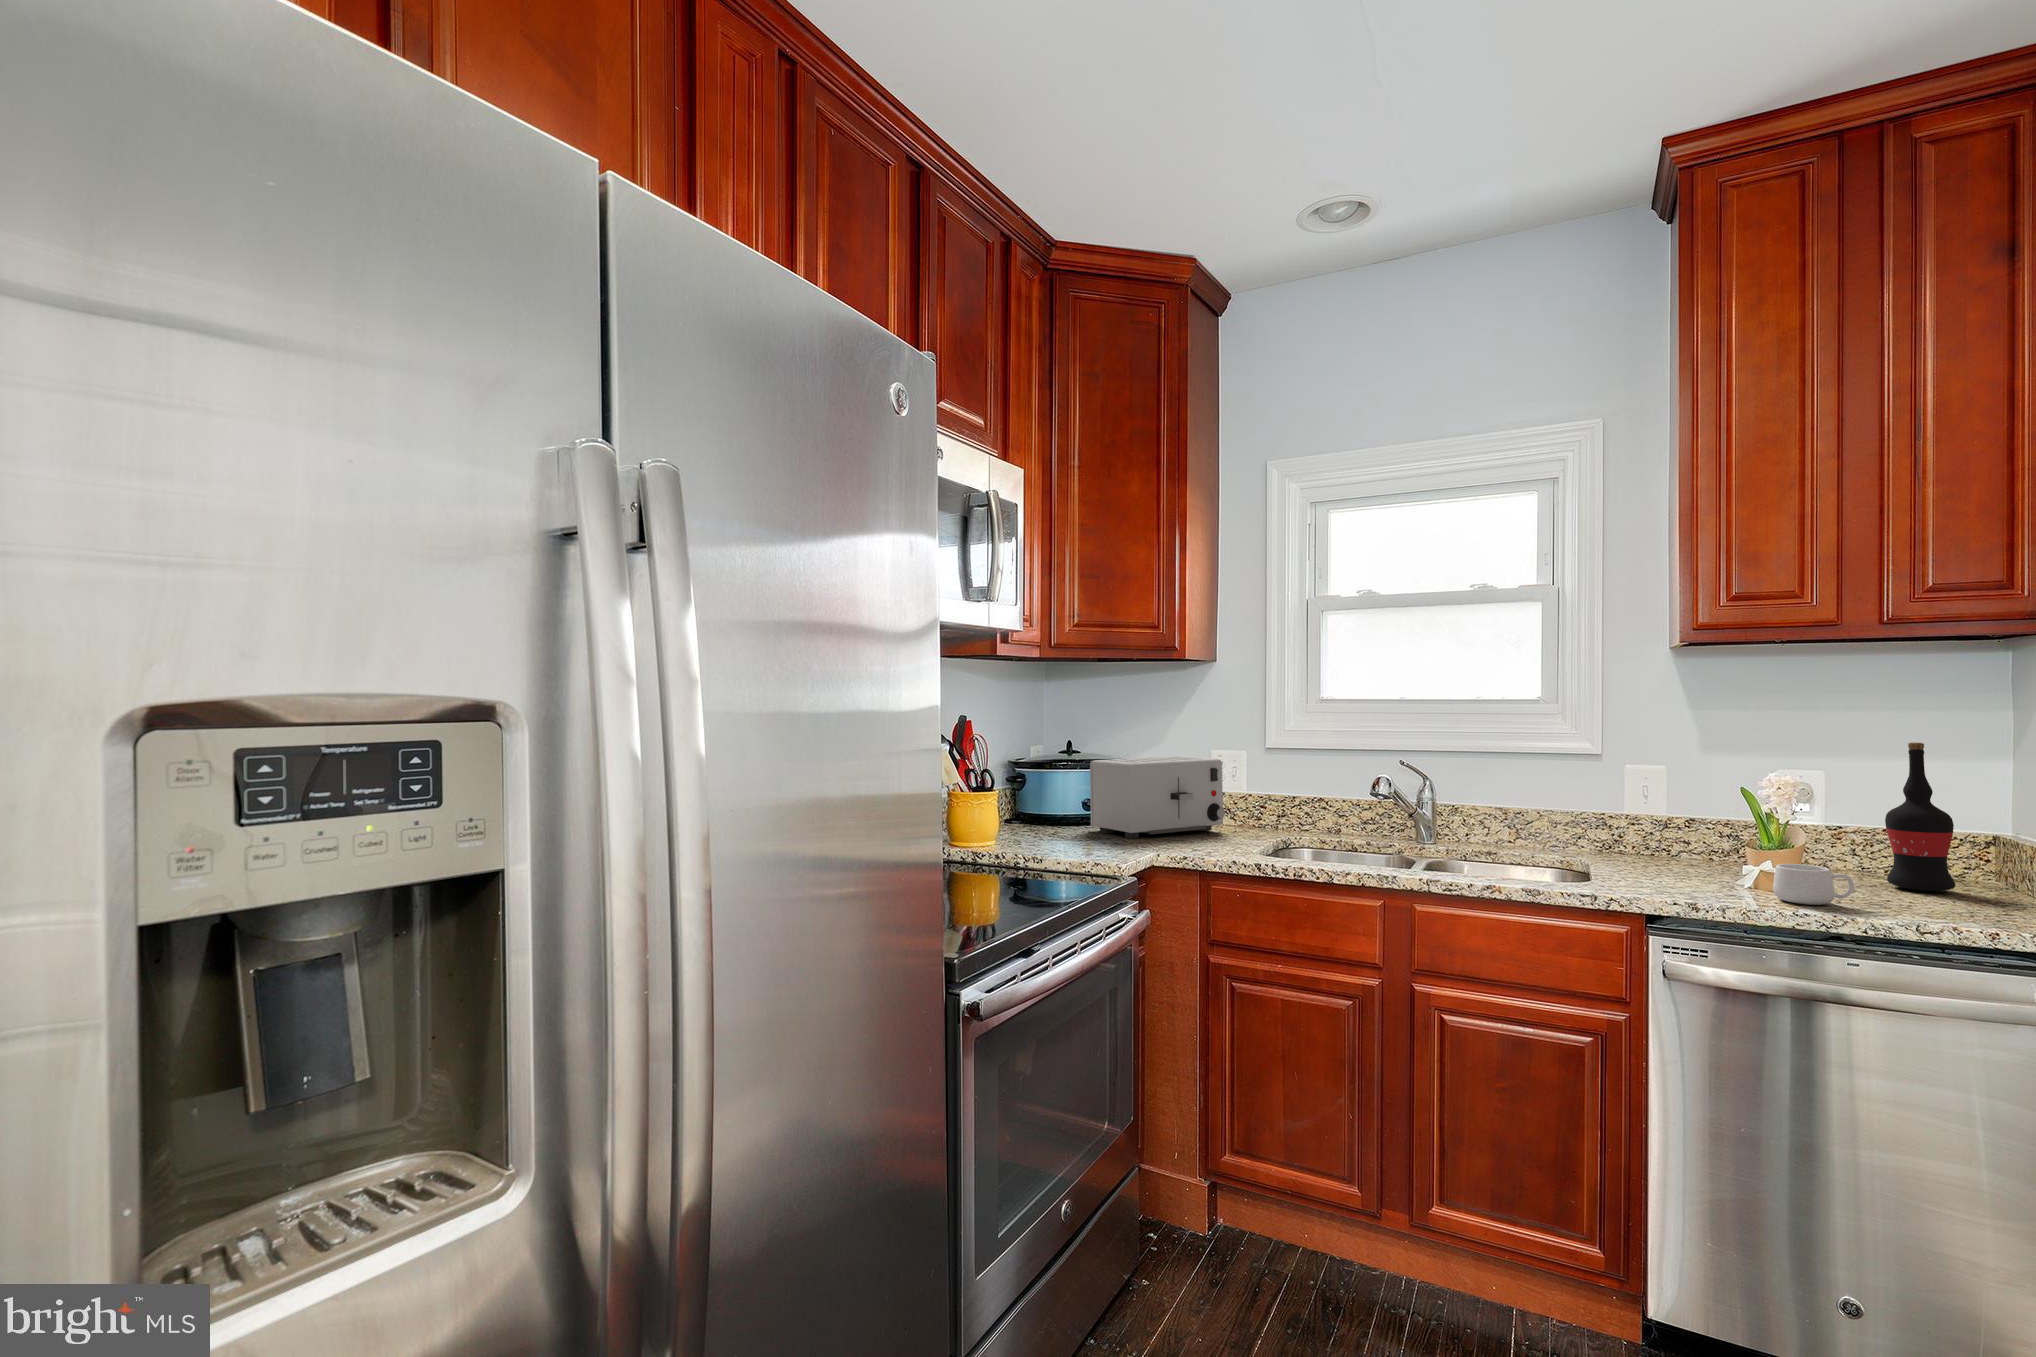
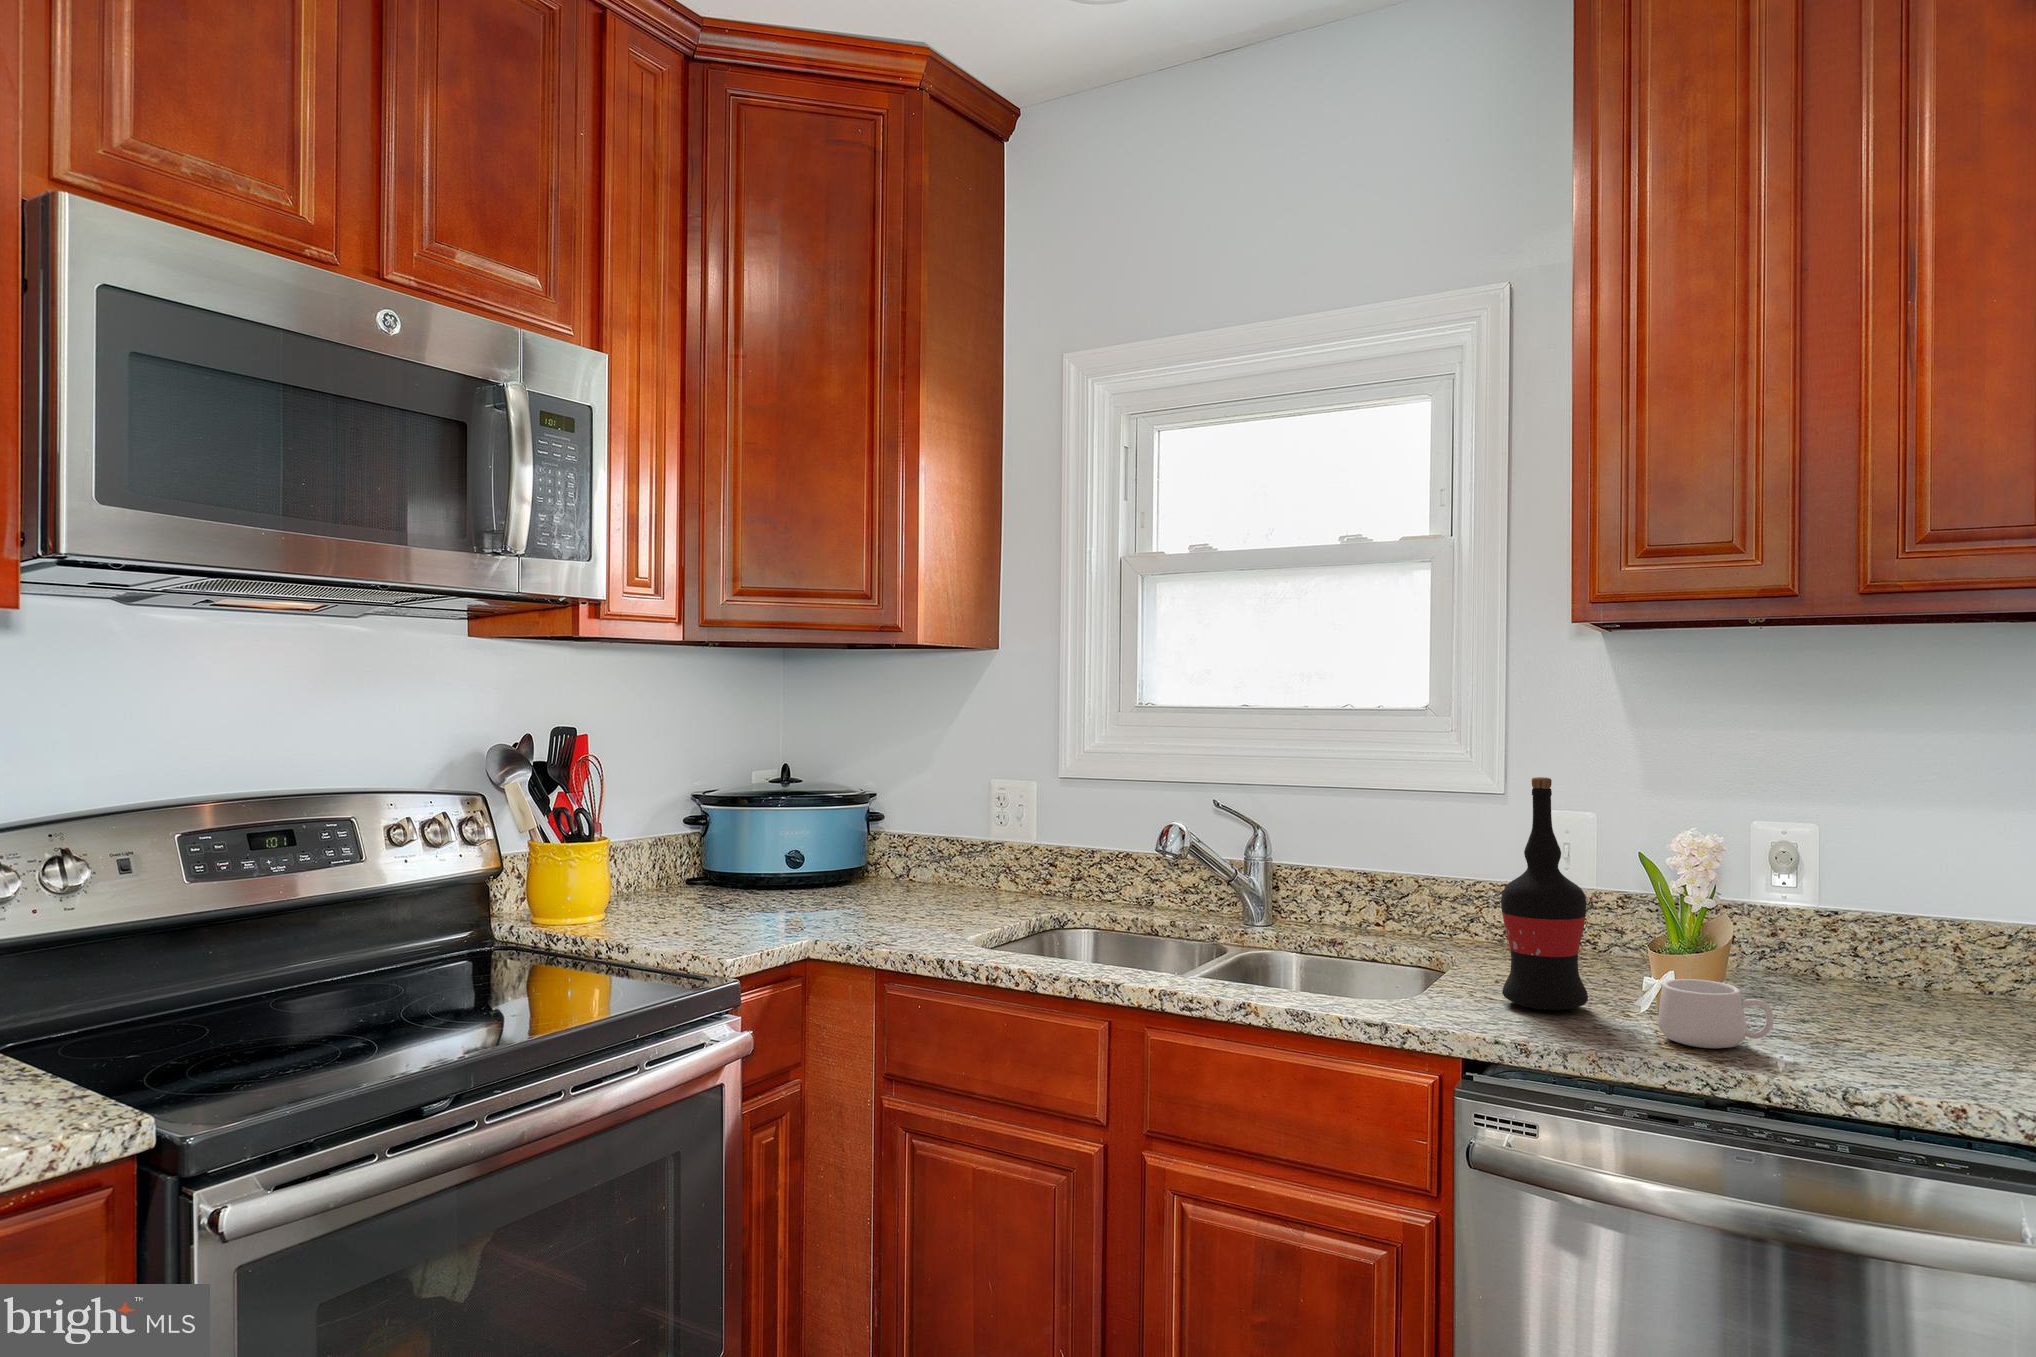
wine bottle: present [1885,743,1956,891] -> present [1501,777,1588,1010]
toaster: present [1090,757,1225,838] -> none [788,790,981,911]

